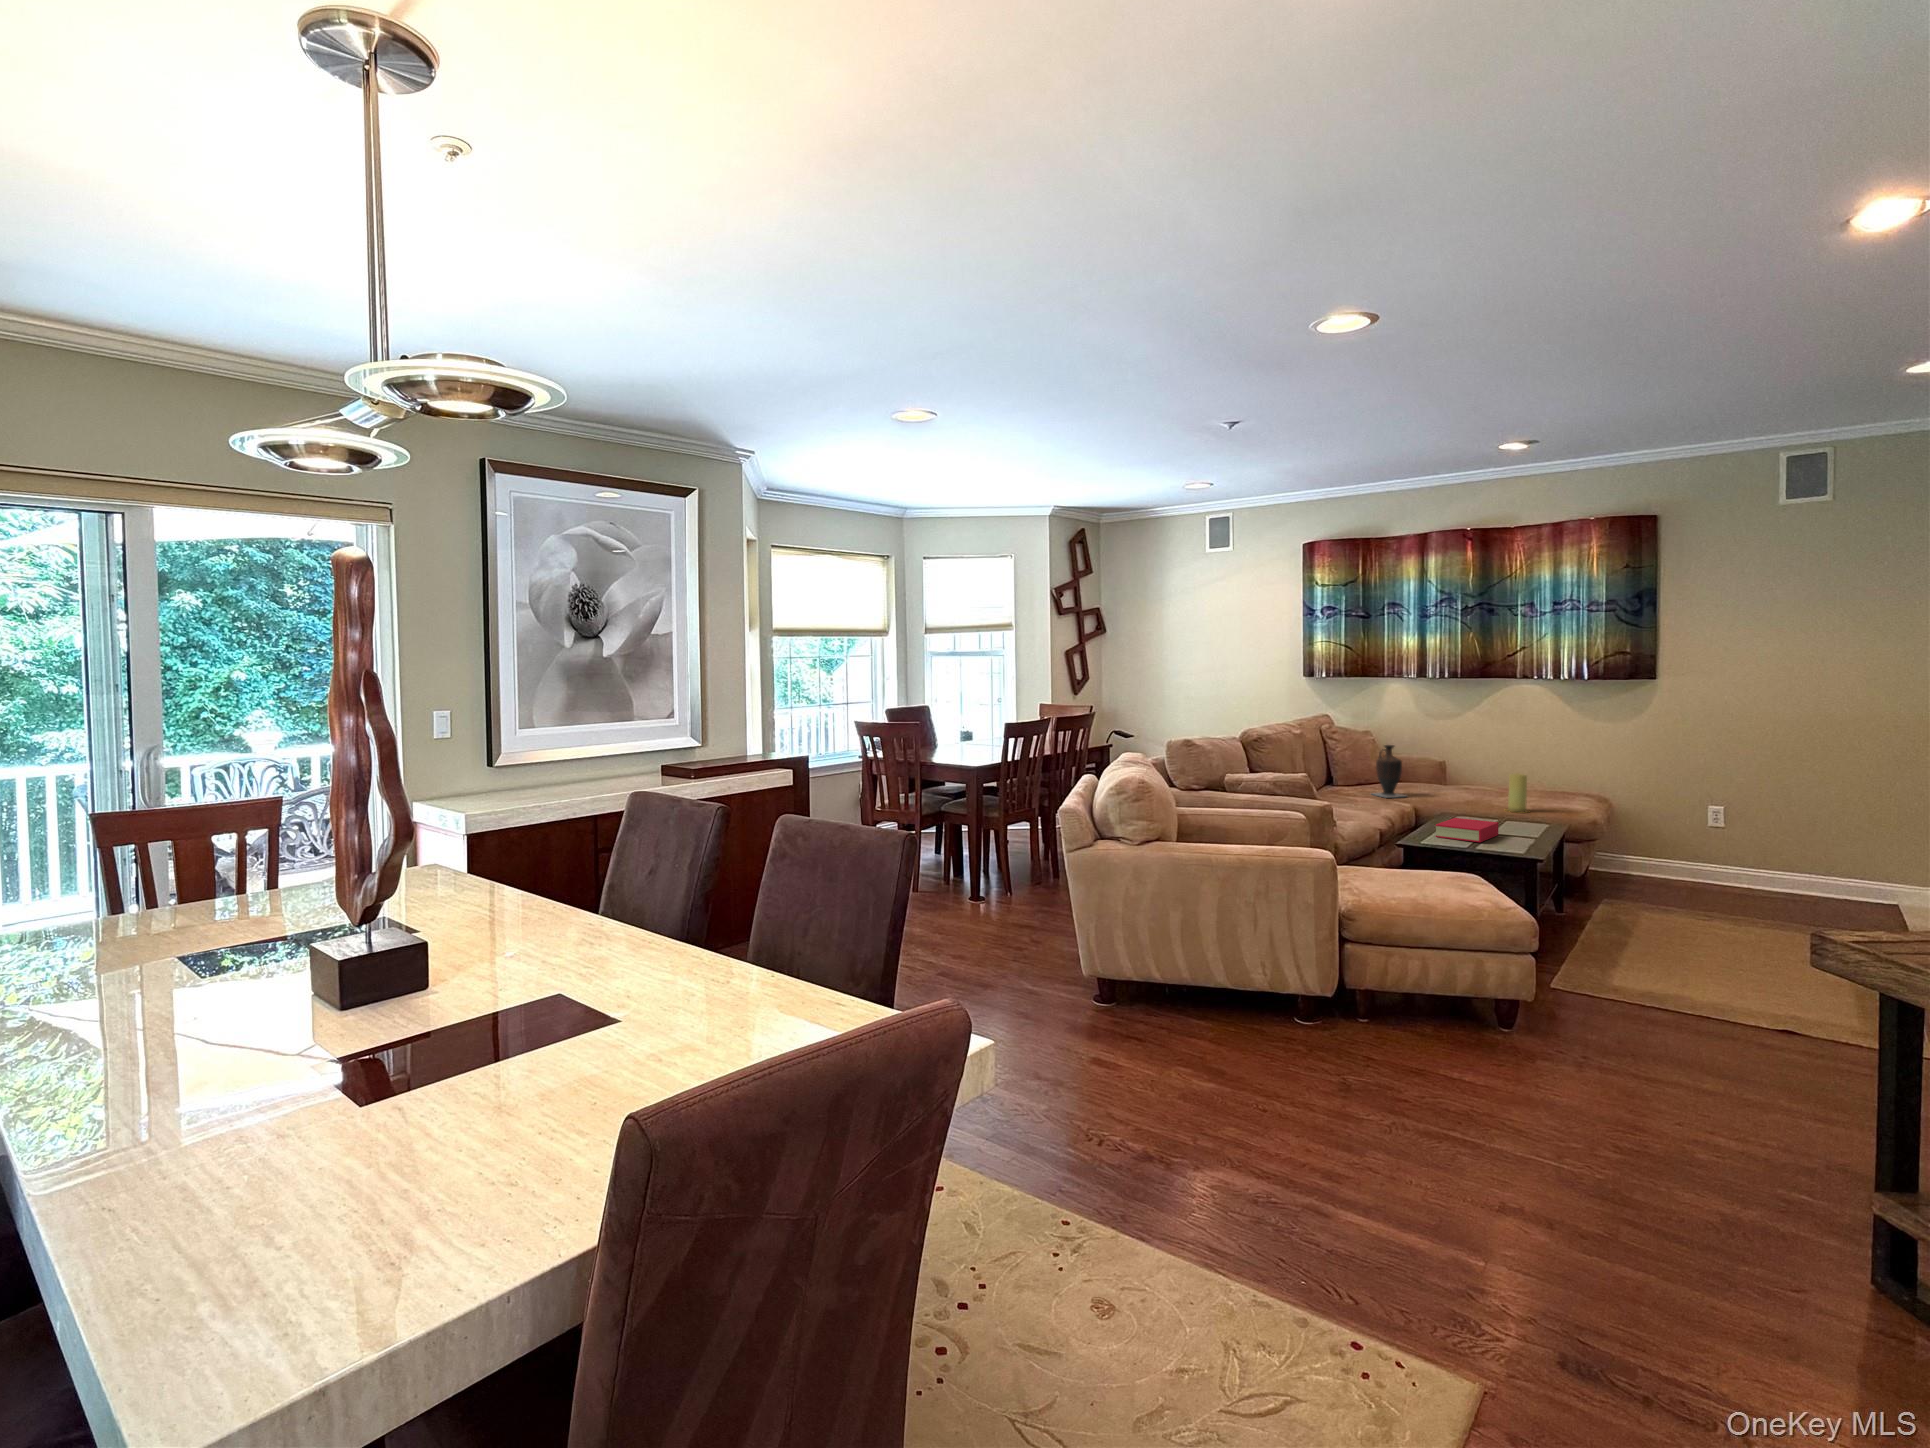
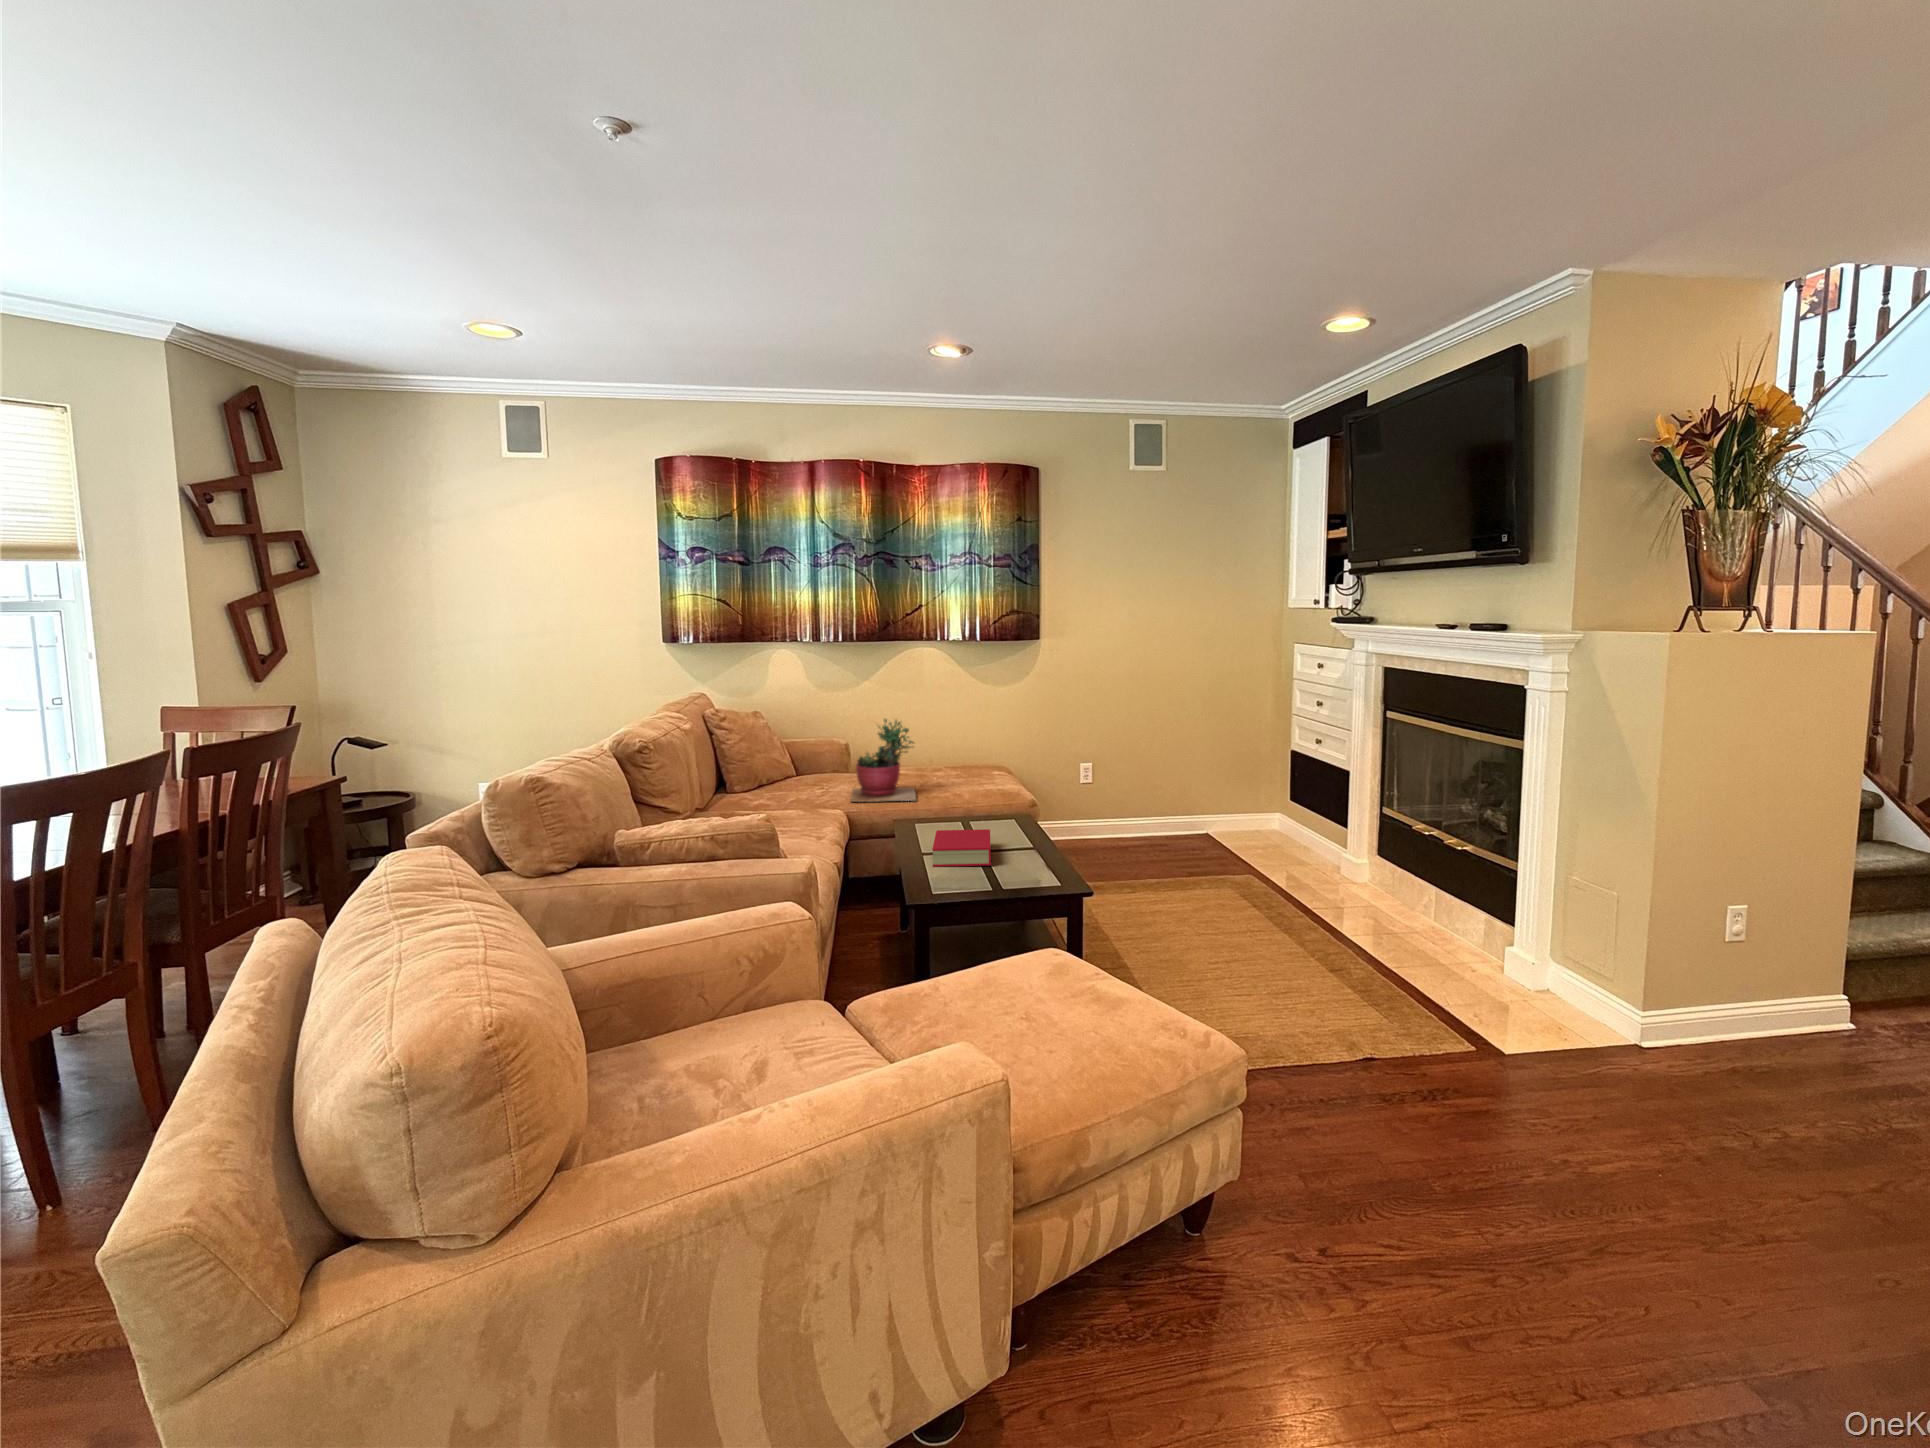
succulent plant: none [1420,739,1486,806] -> present [851,719,916,802]
vase: present [1372,745,1406,798] -> none [786,732,831,804]
candle: present [1506,773,1528,812] -> none [946,755,972,803]

